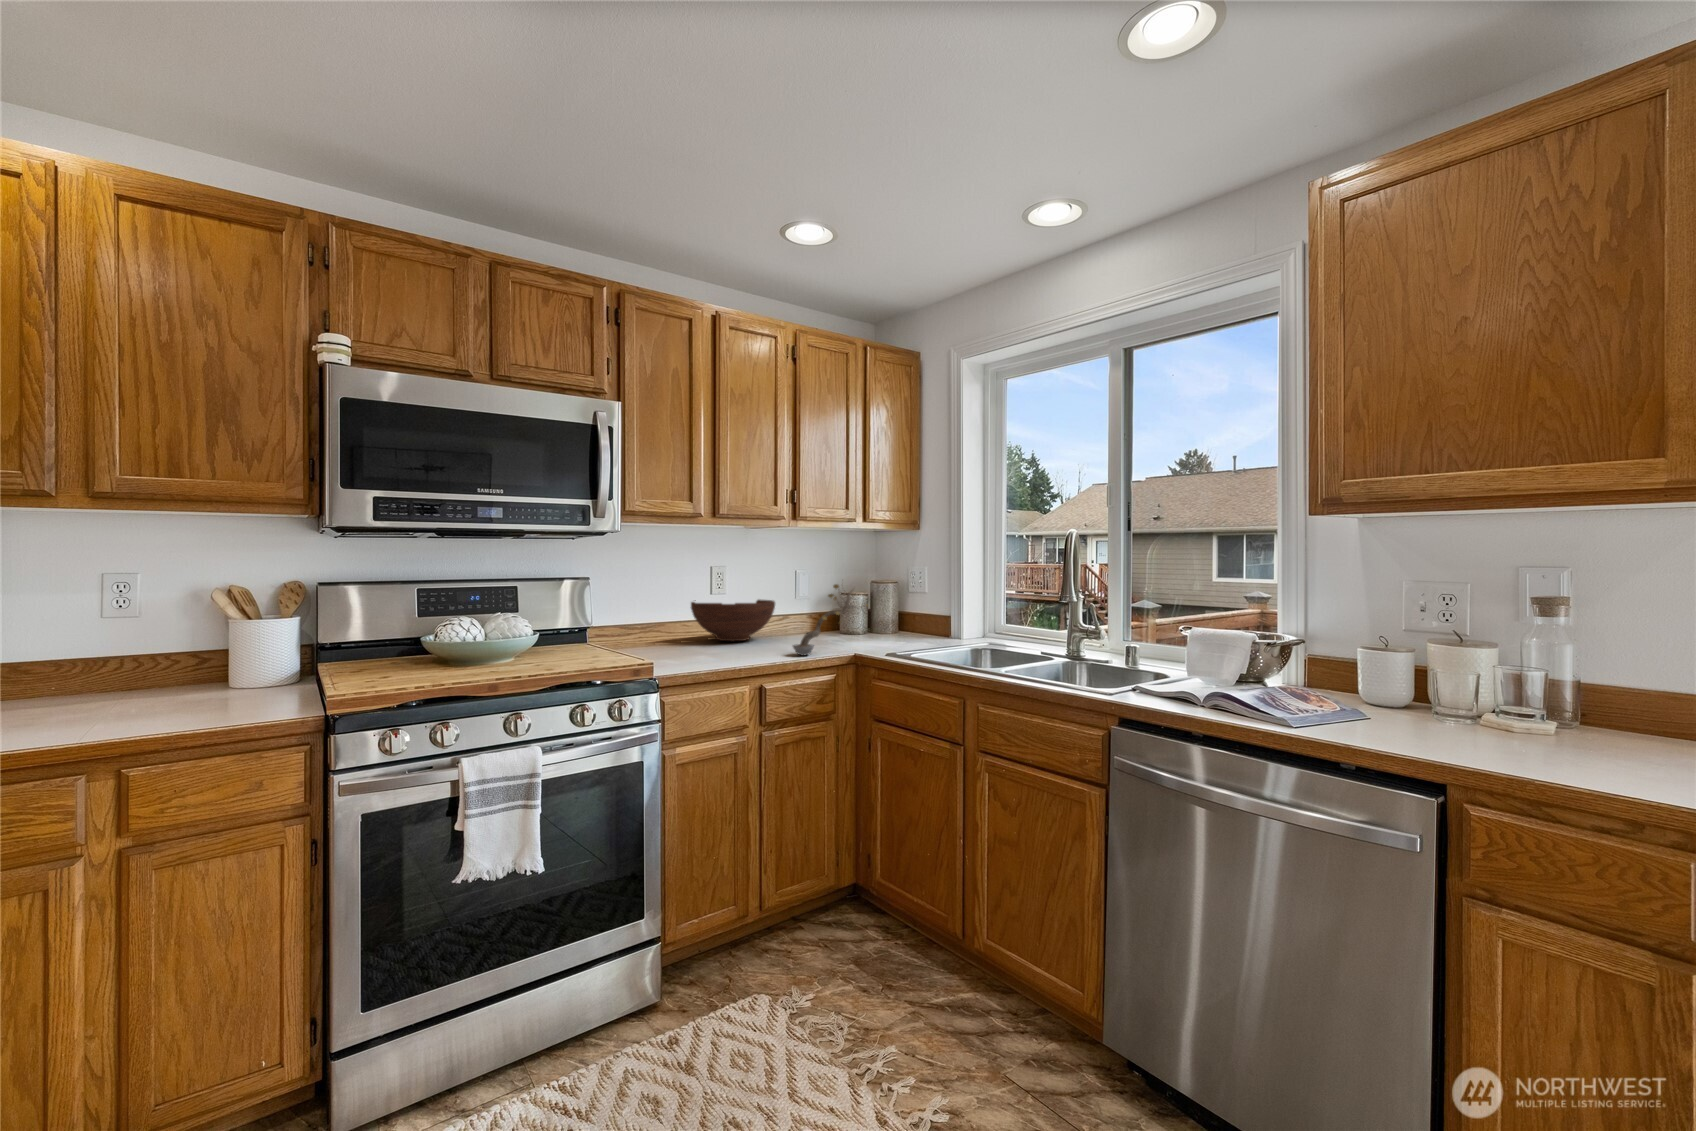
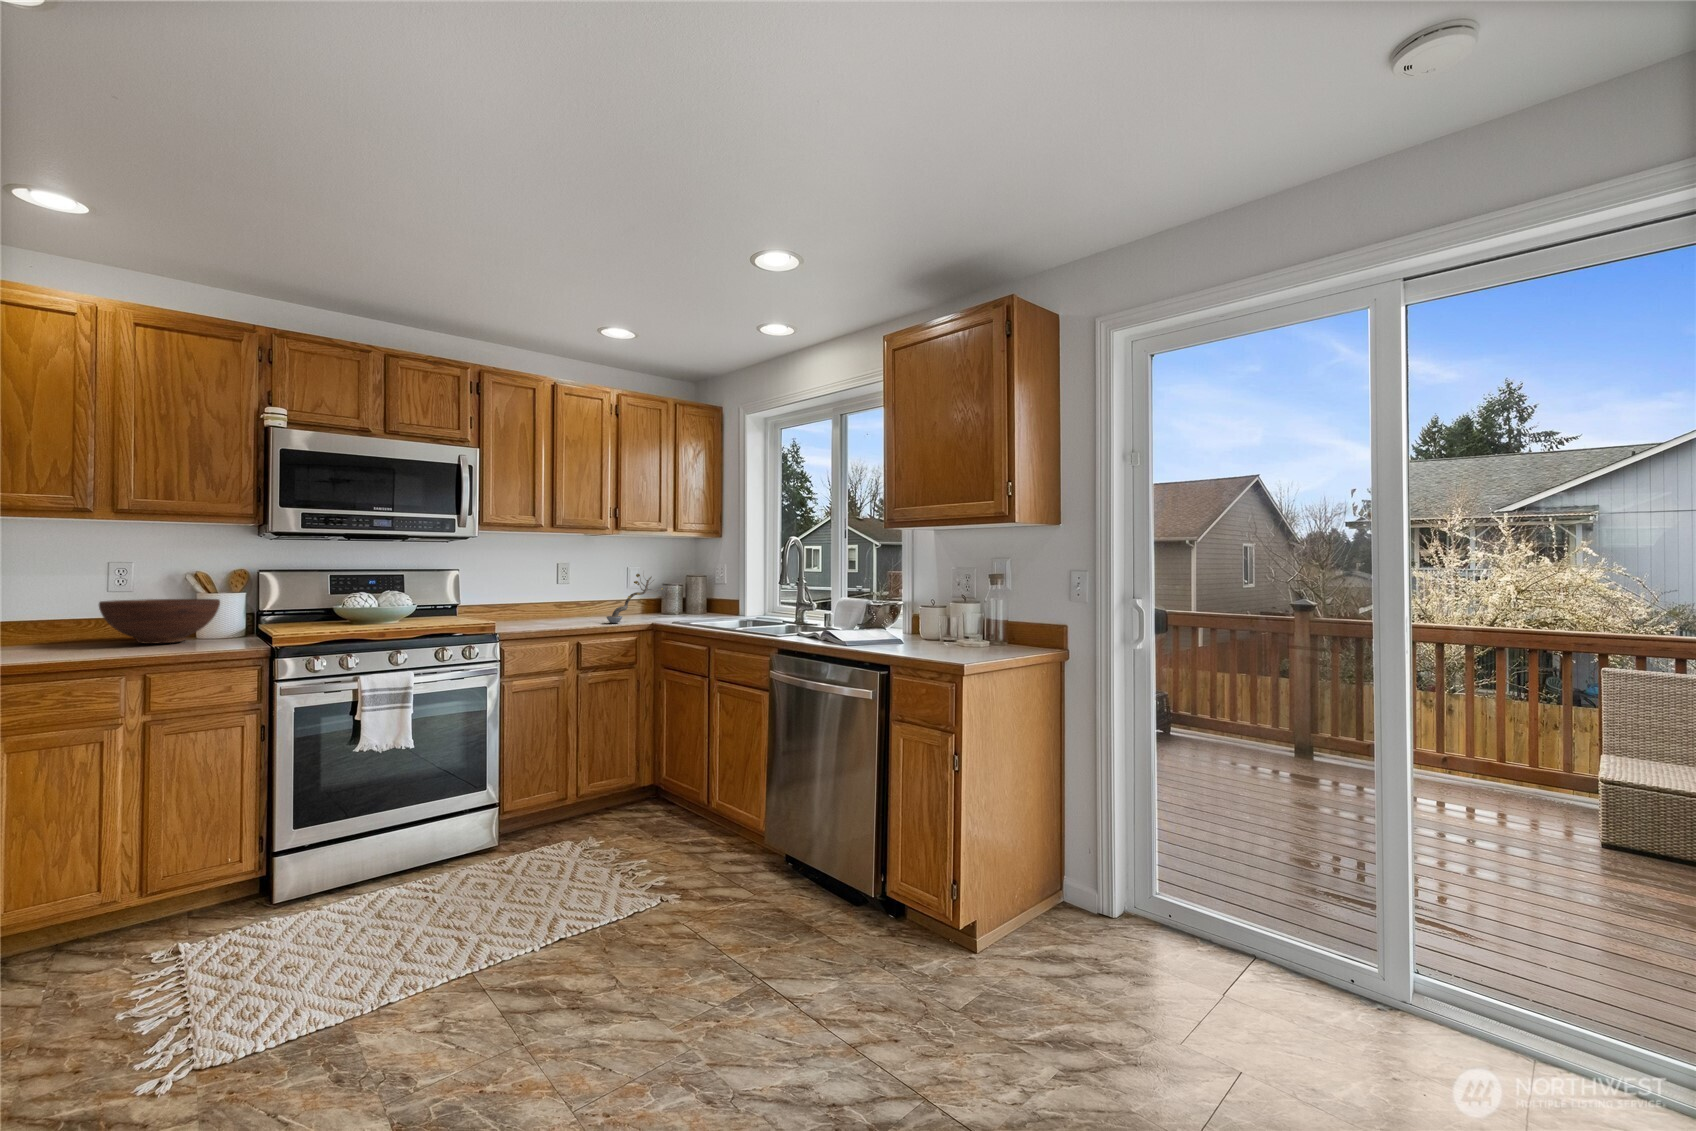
fruit bowl: present [691,600,775,641] -> present [99,599,220,644]

